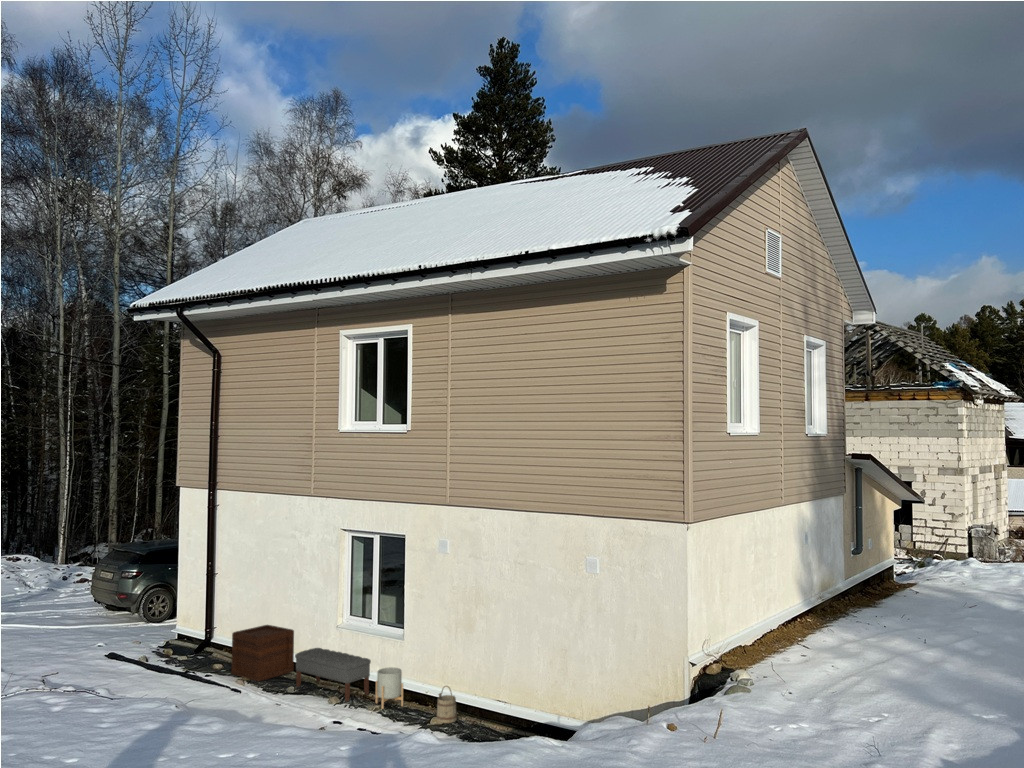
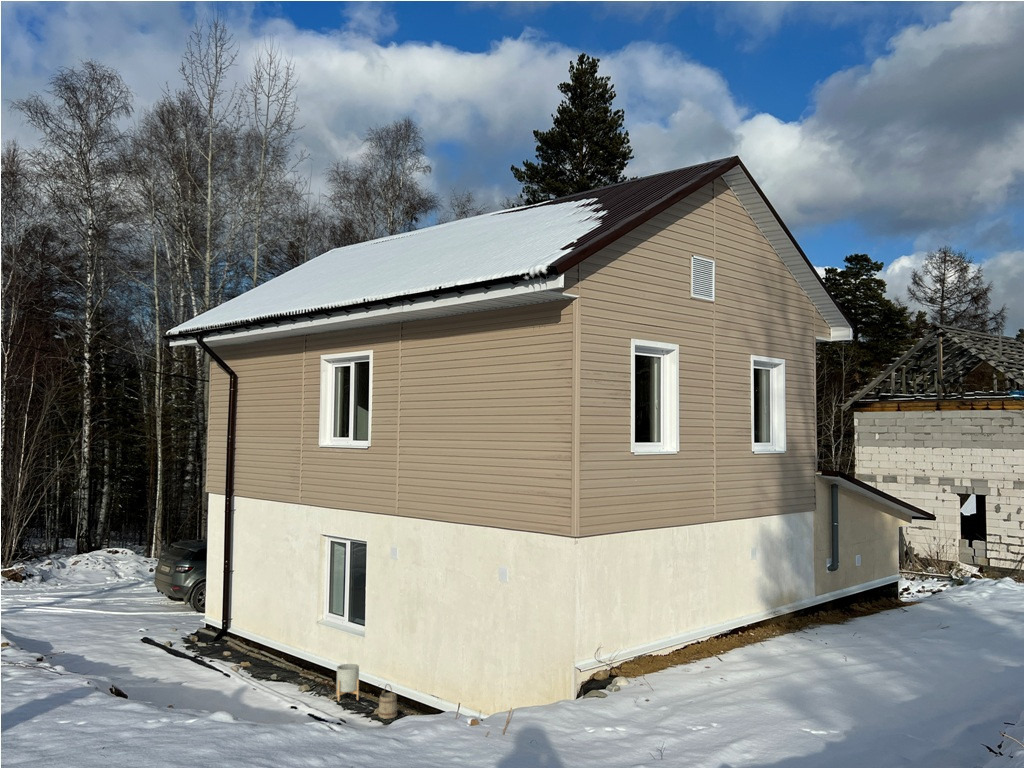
wooden crate: present [231,625,294,682] -> none [232,618,286,669]
bench: present [295,648,371,701] -> none [278,642,338,692]

